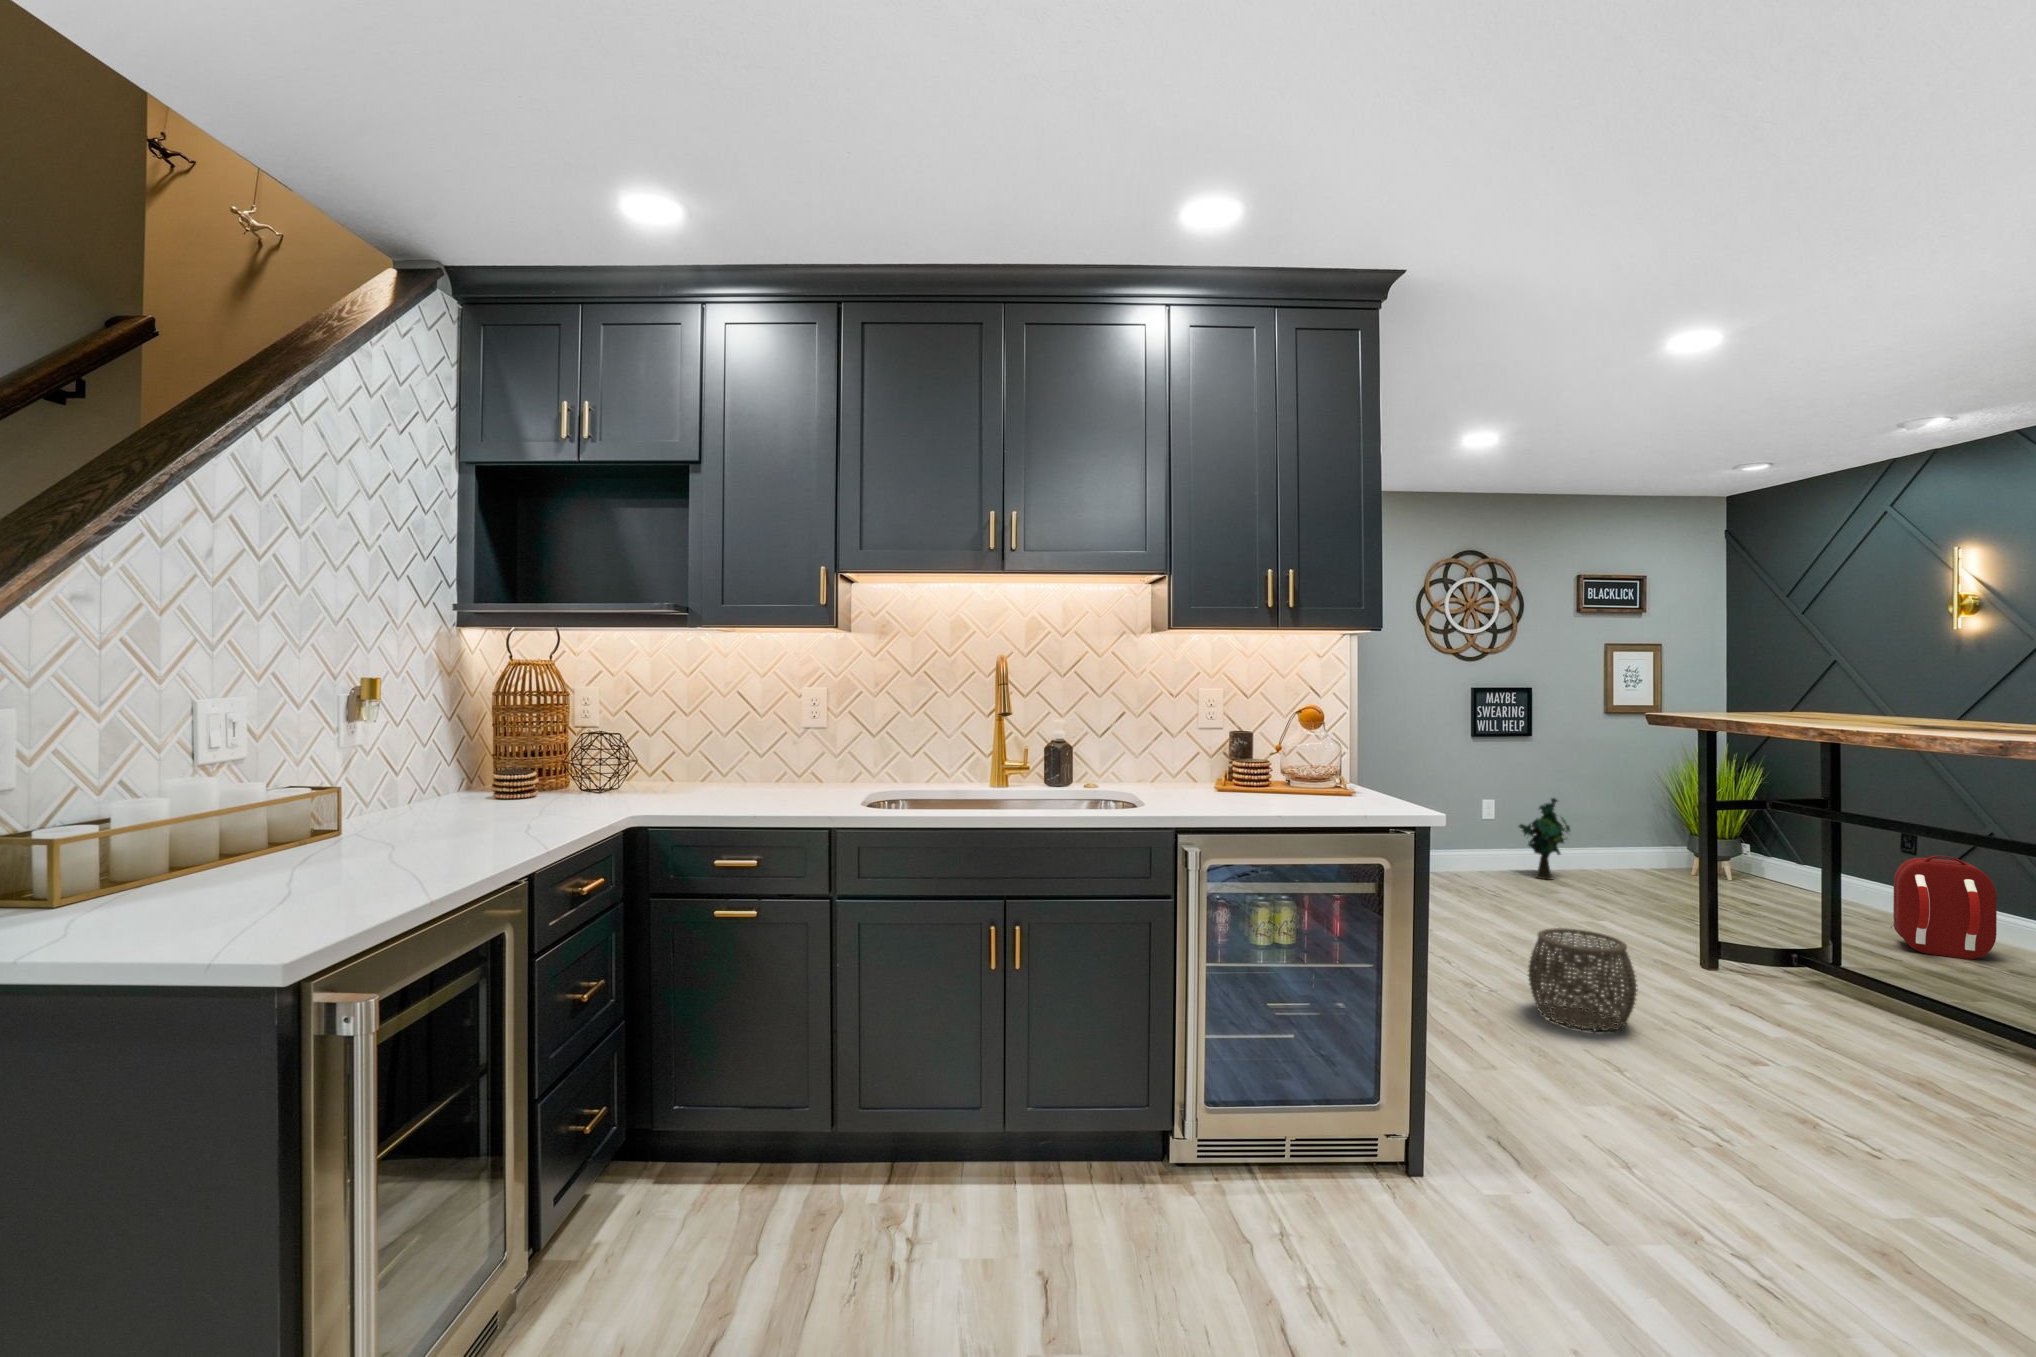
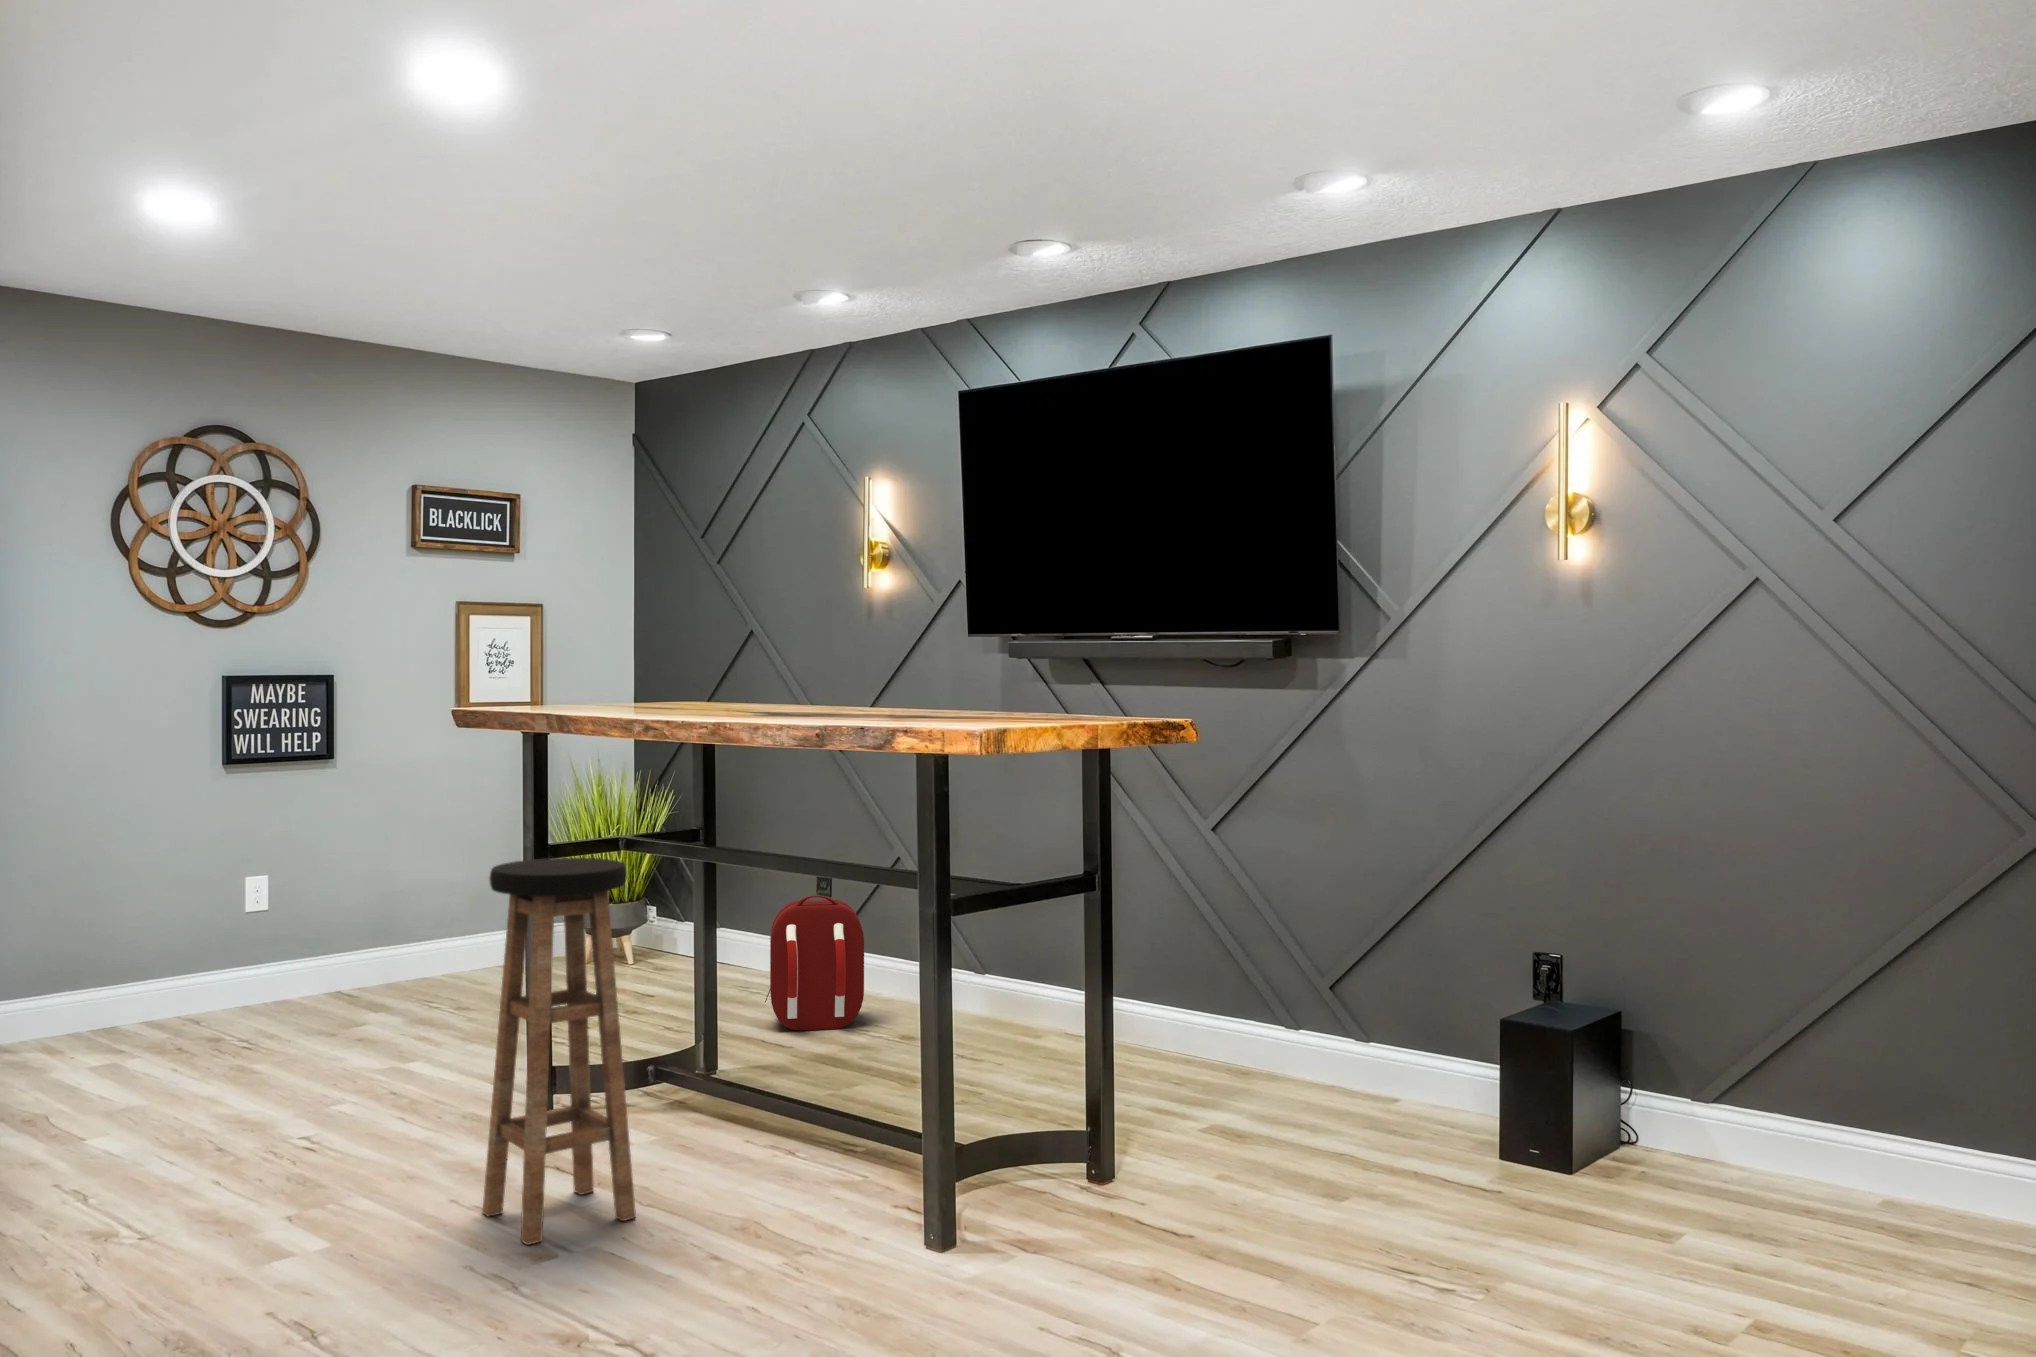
decorative plant: present [1519,798,1570,880] -> none [307,862,394,1003]
bar stool: none [1726,808,1858,1056] -> present [482,858,636,1245]
woven basket: present [1528,928,1637,1031] -> none [143,1107,333,1296]

